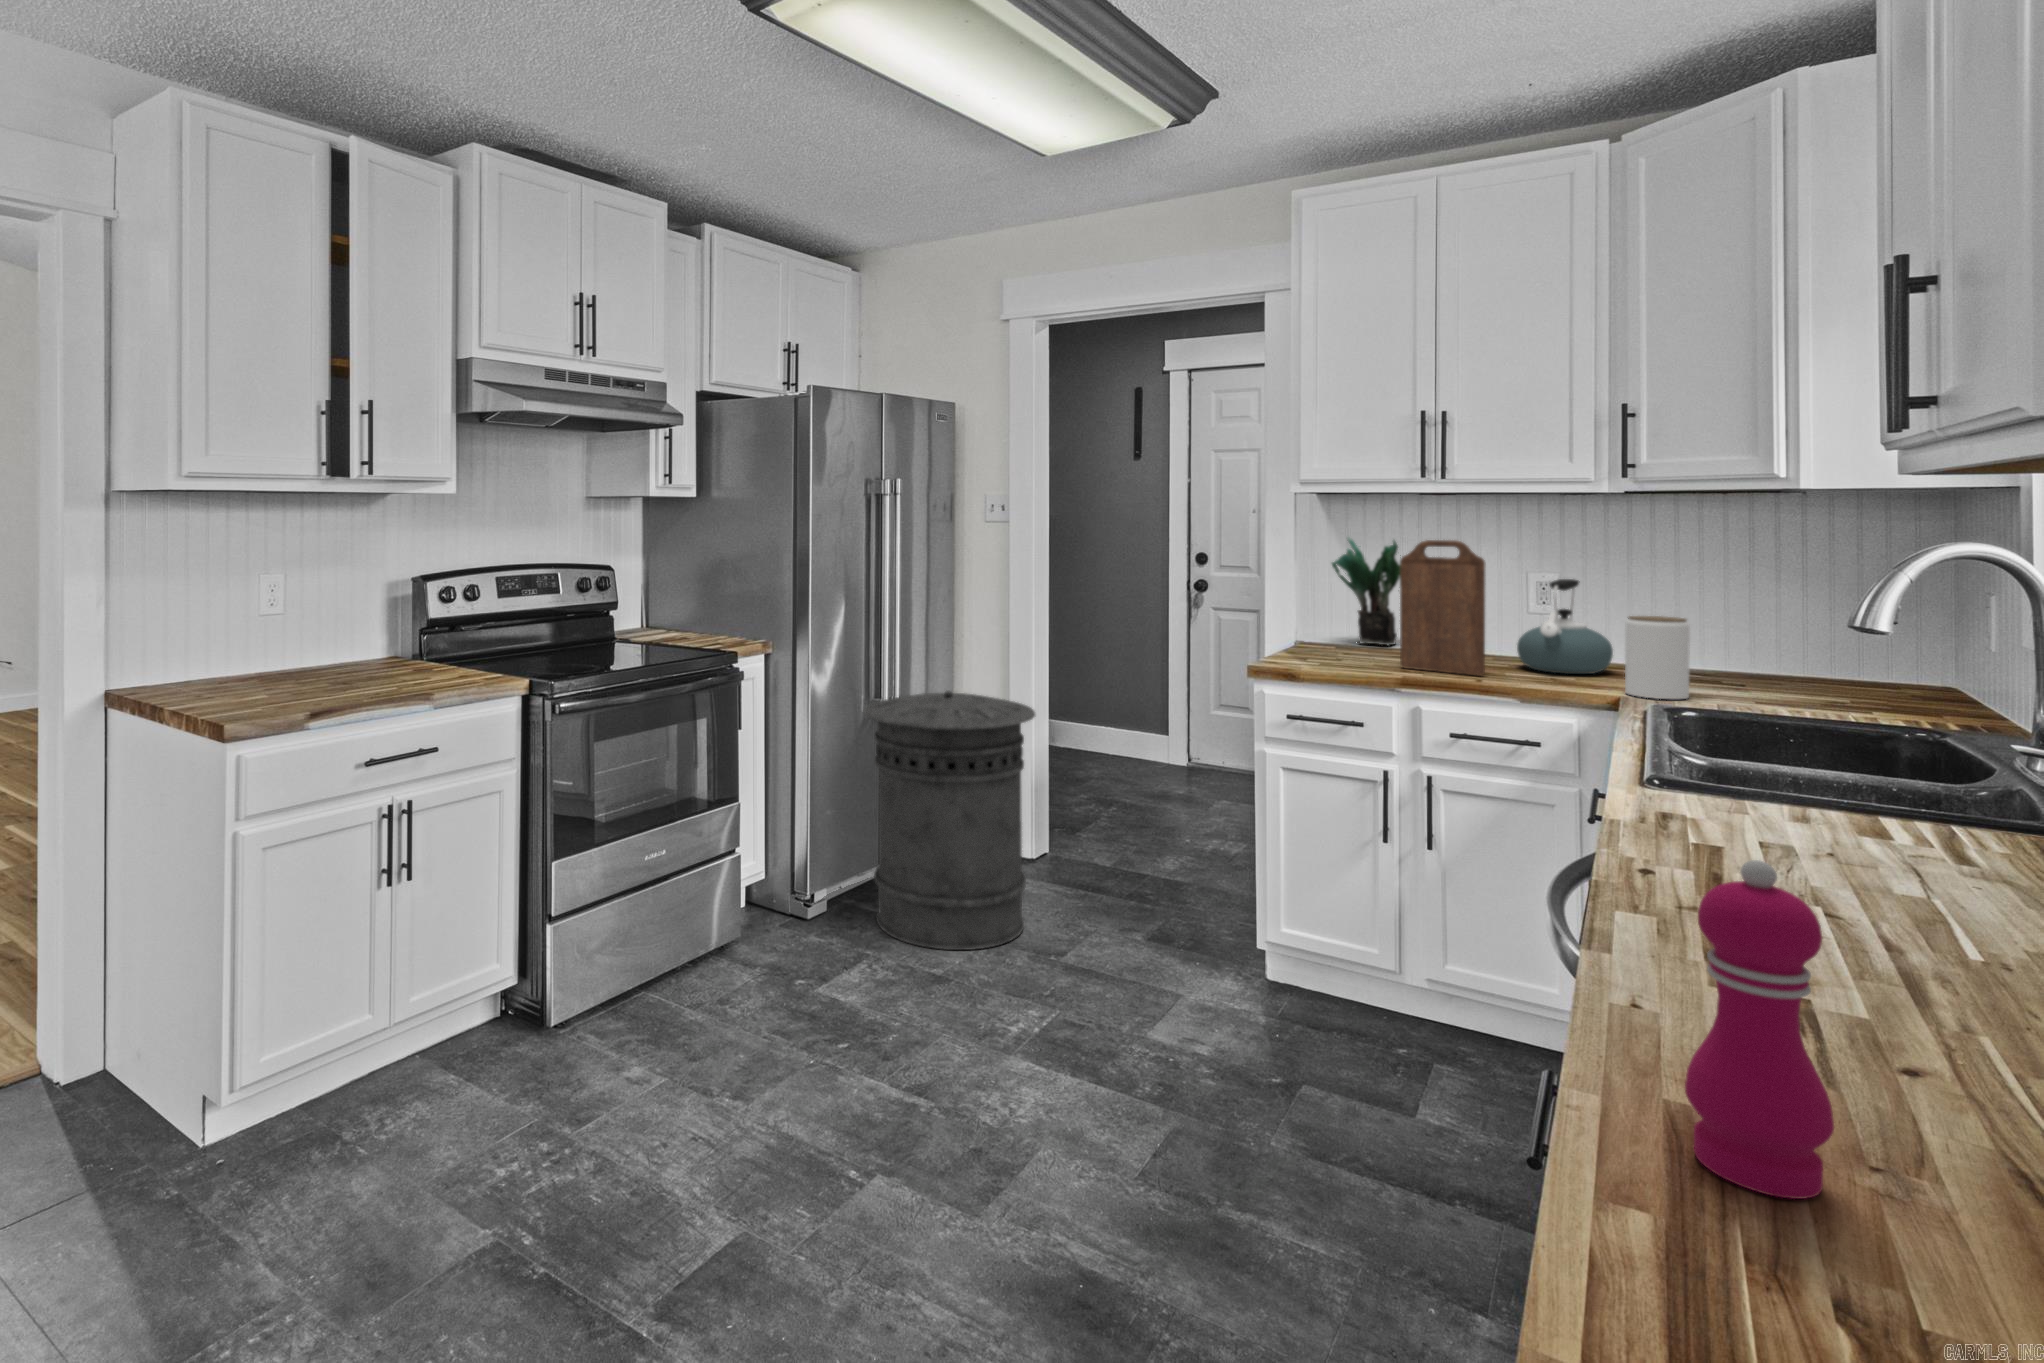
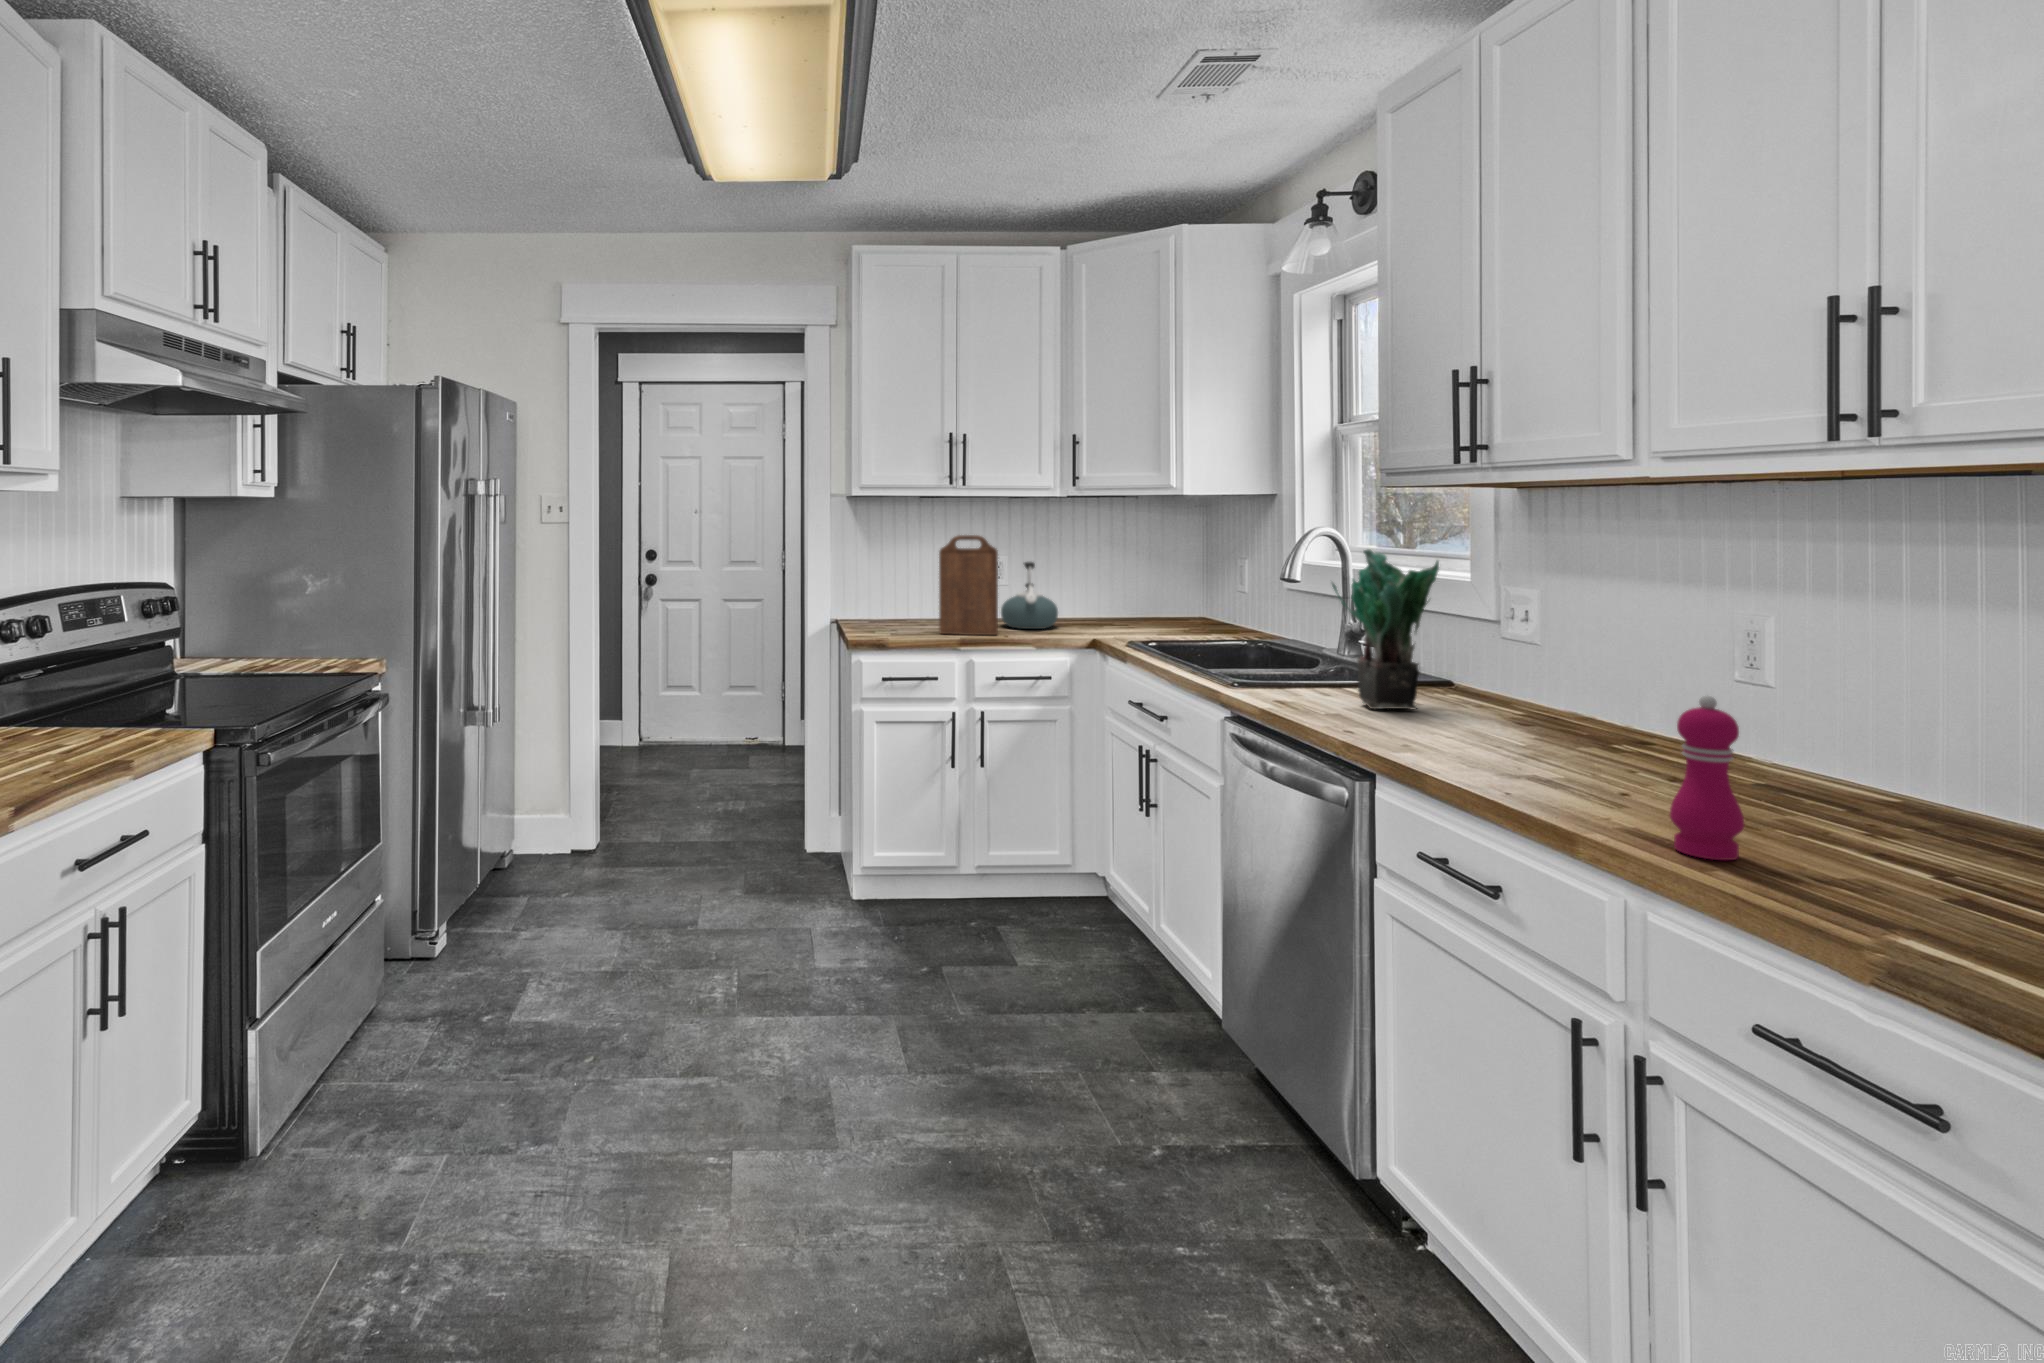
potted plant: present [1332,537,1400,645] -> present [1332,549,1439,709]
jar: present [1625,616,1690,699] -> none [1087,585,1123,640]
trash can: present [863,690,1035,950] -> none [485,691,657,948]

